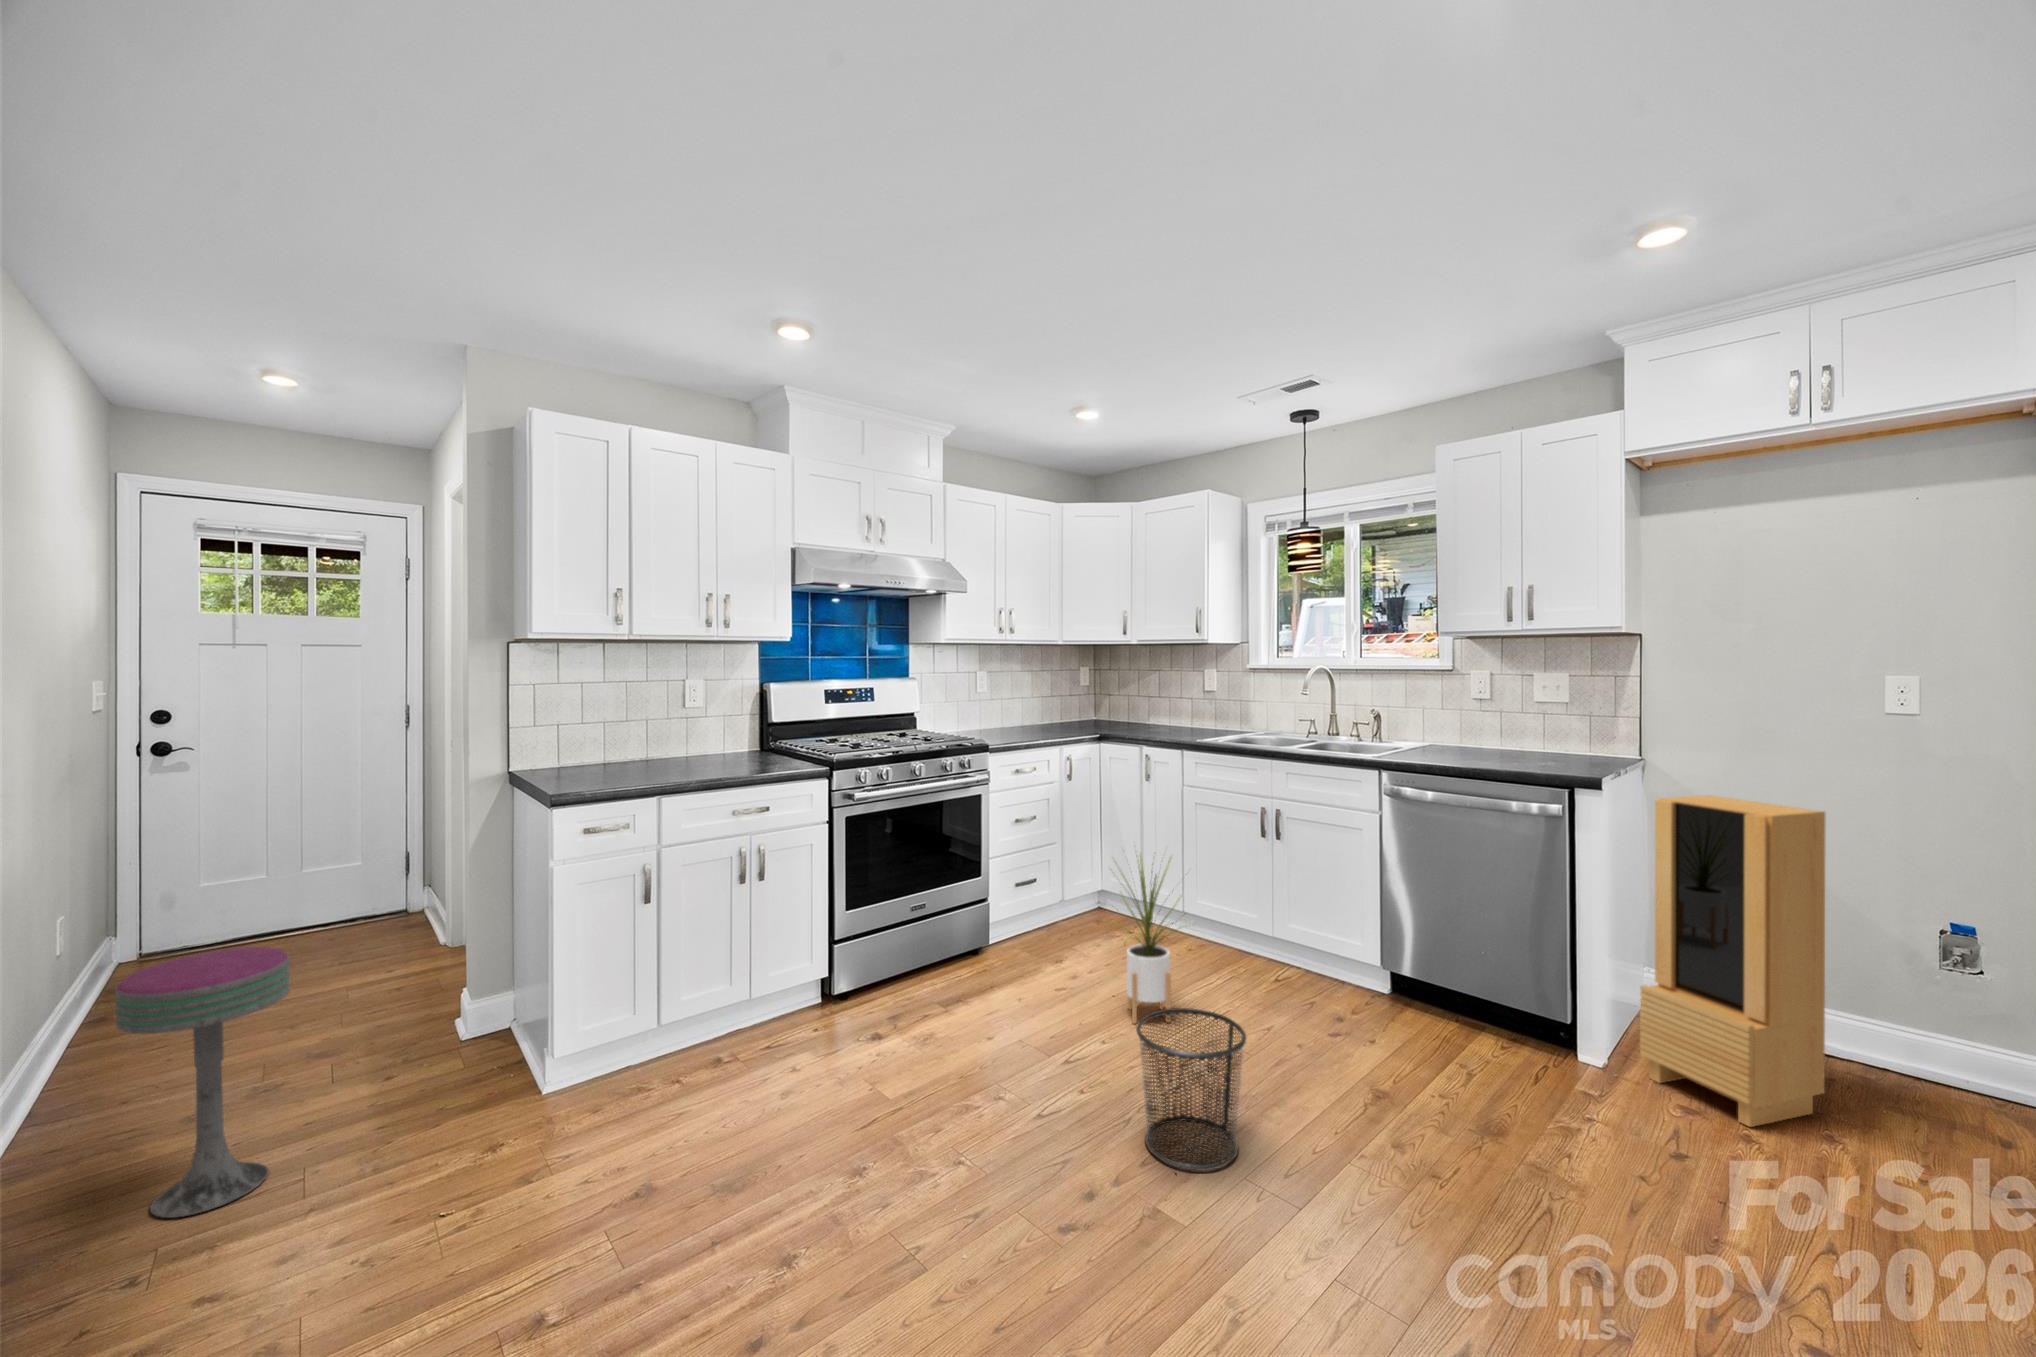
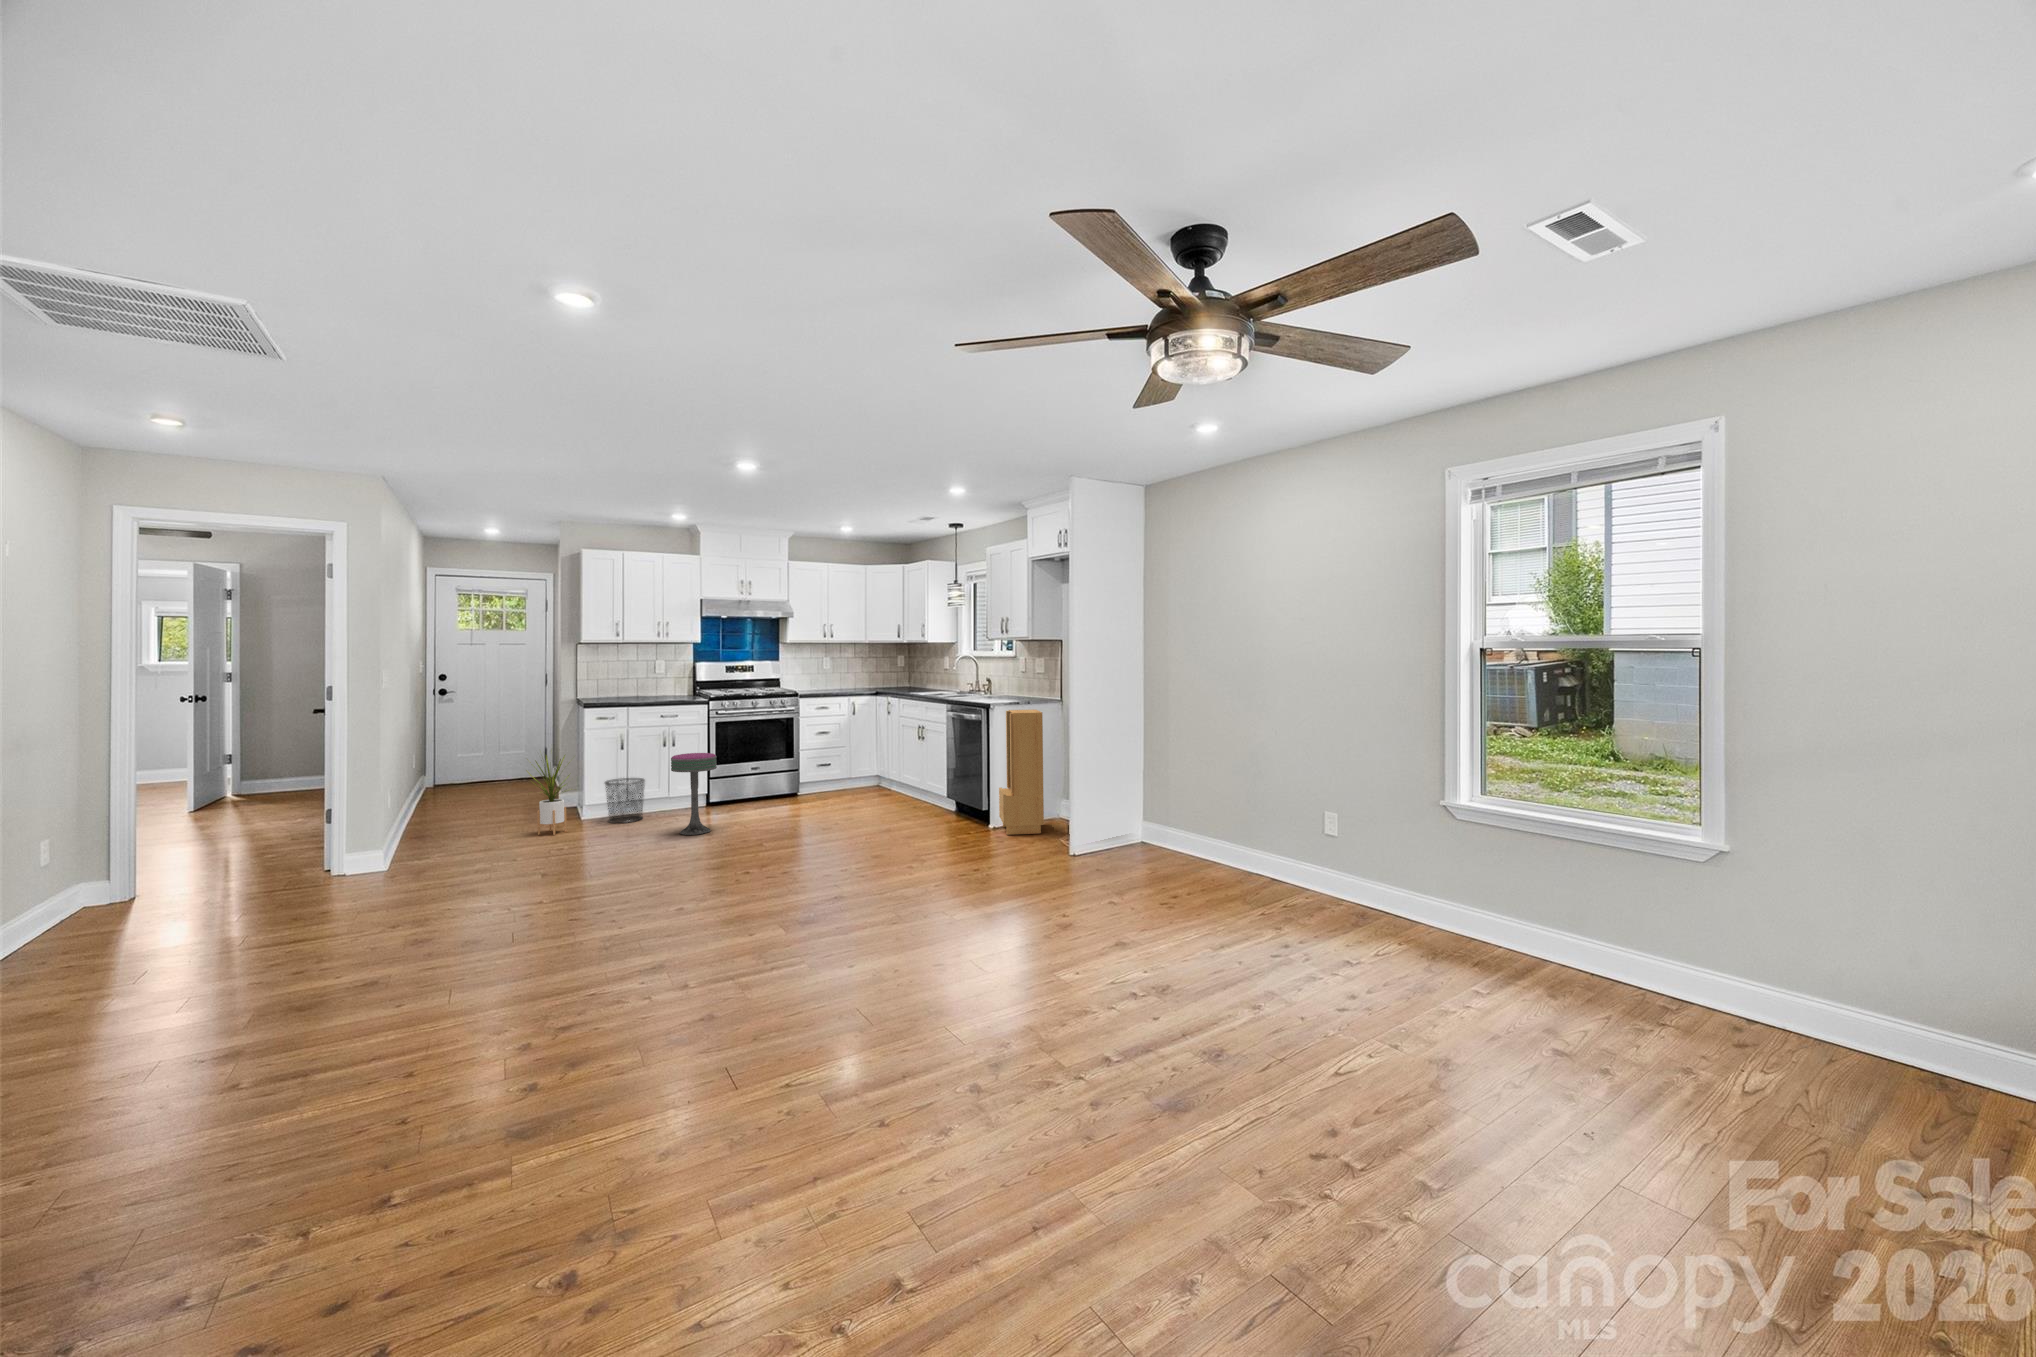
house plant: present [1110,857,1186,1024] -> present [526,755,569,835]
bar stool: present [115,947,290,1218] -> present [671,753,717,835]
waste bin: present [1136,1008,1246,1170] -> present [605,778,645,823]

